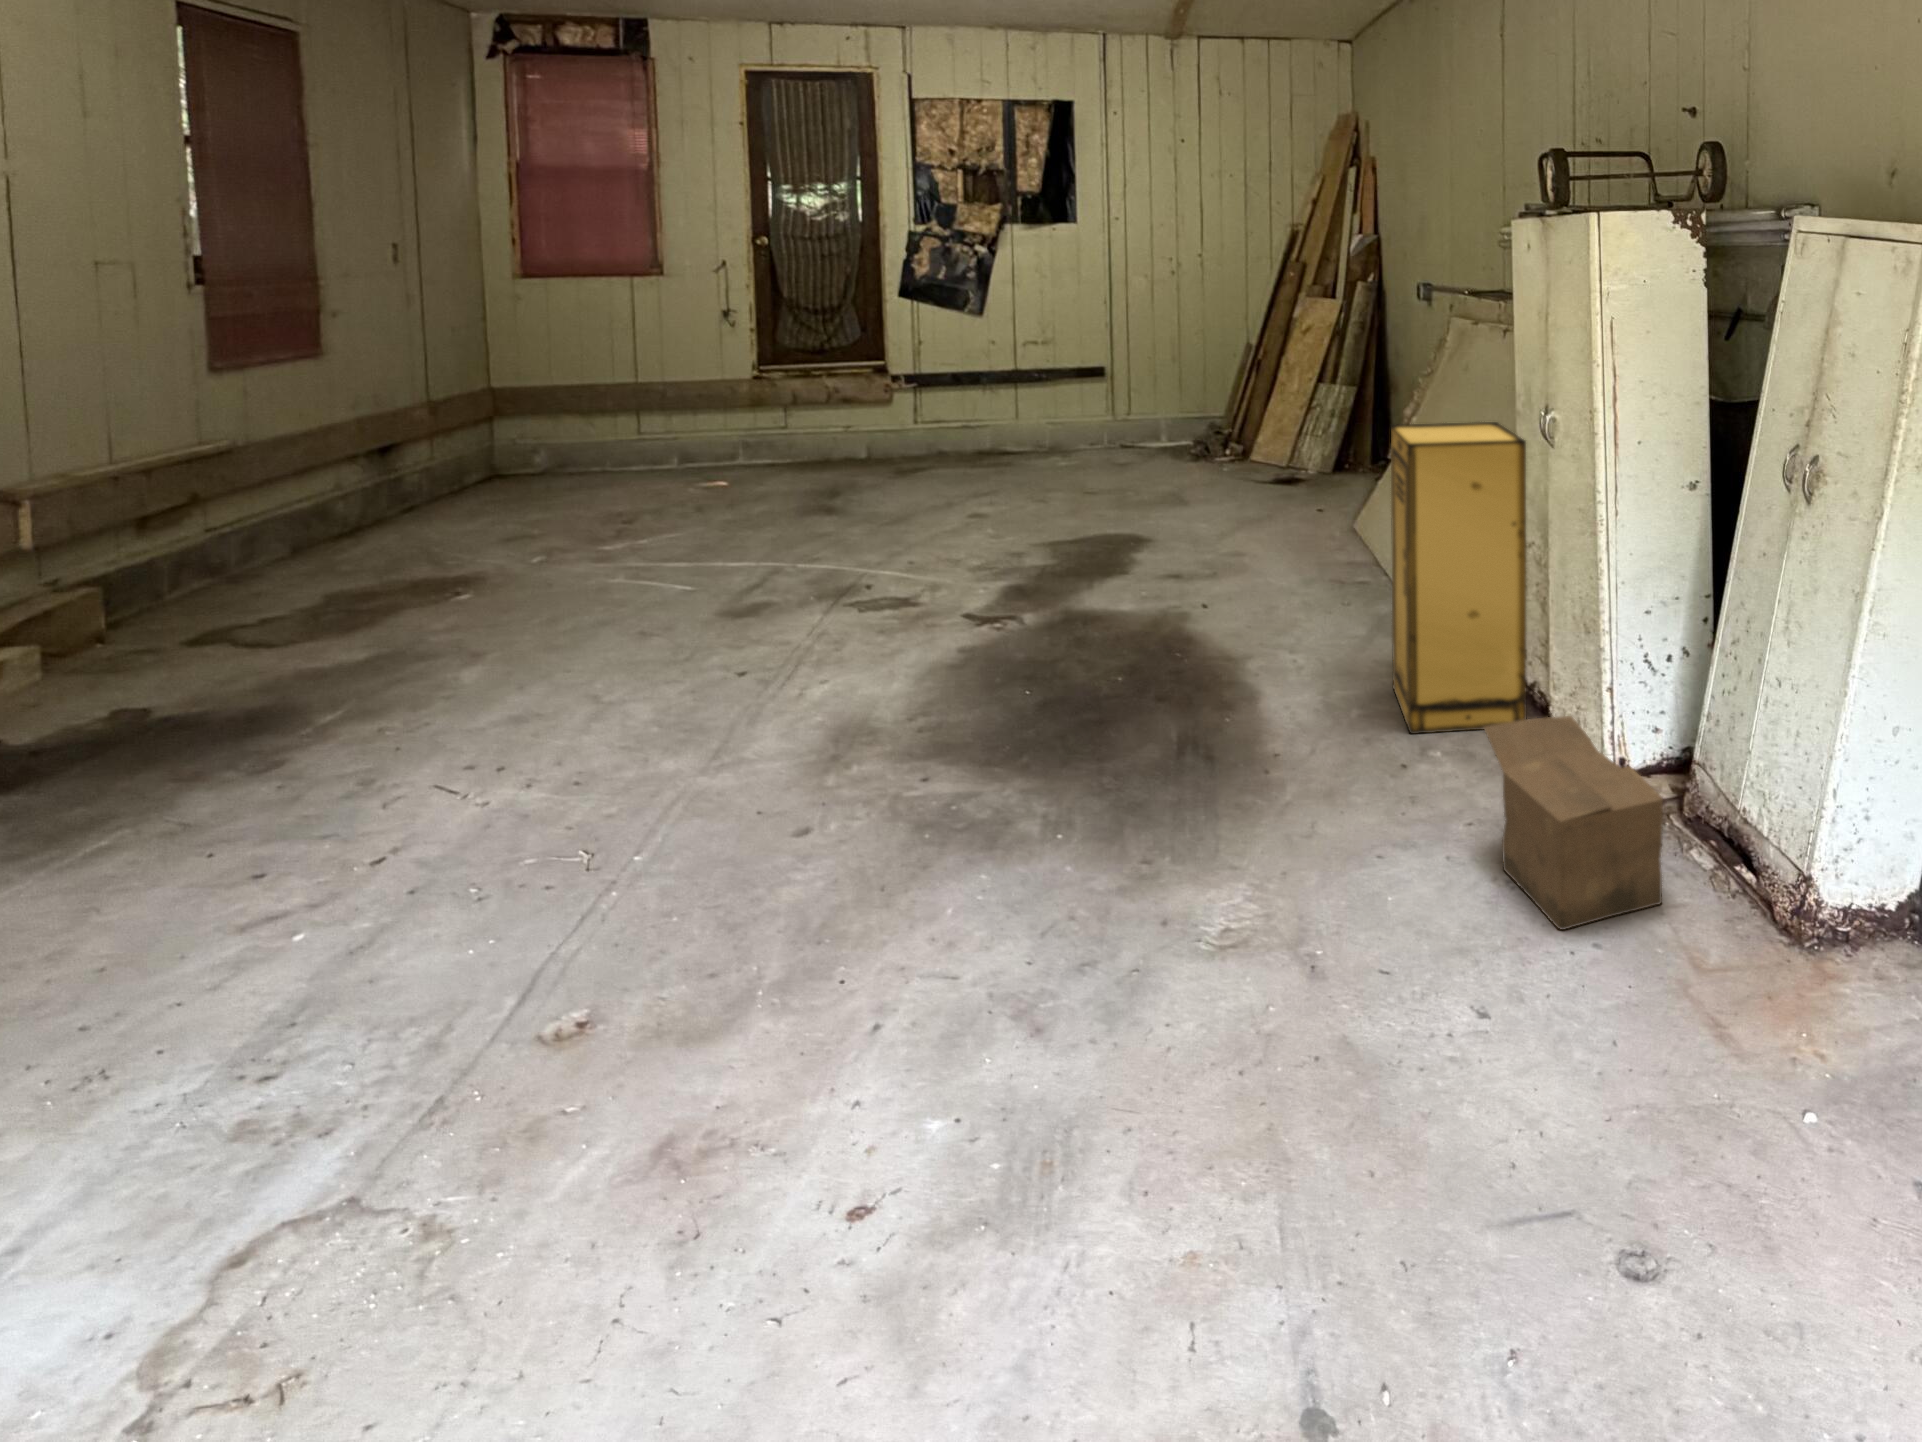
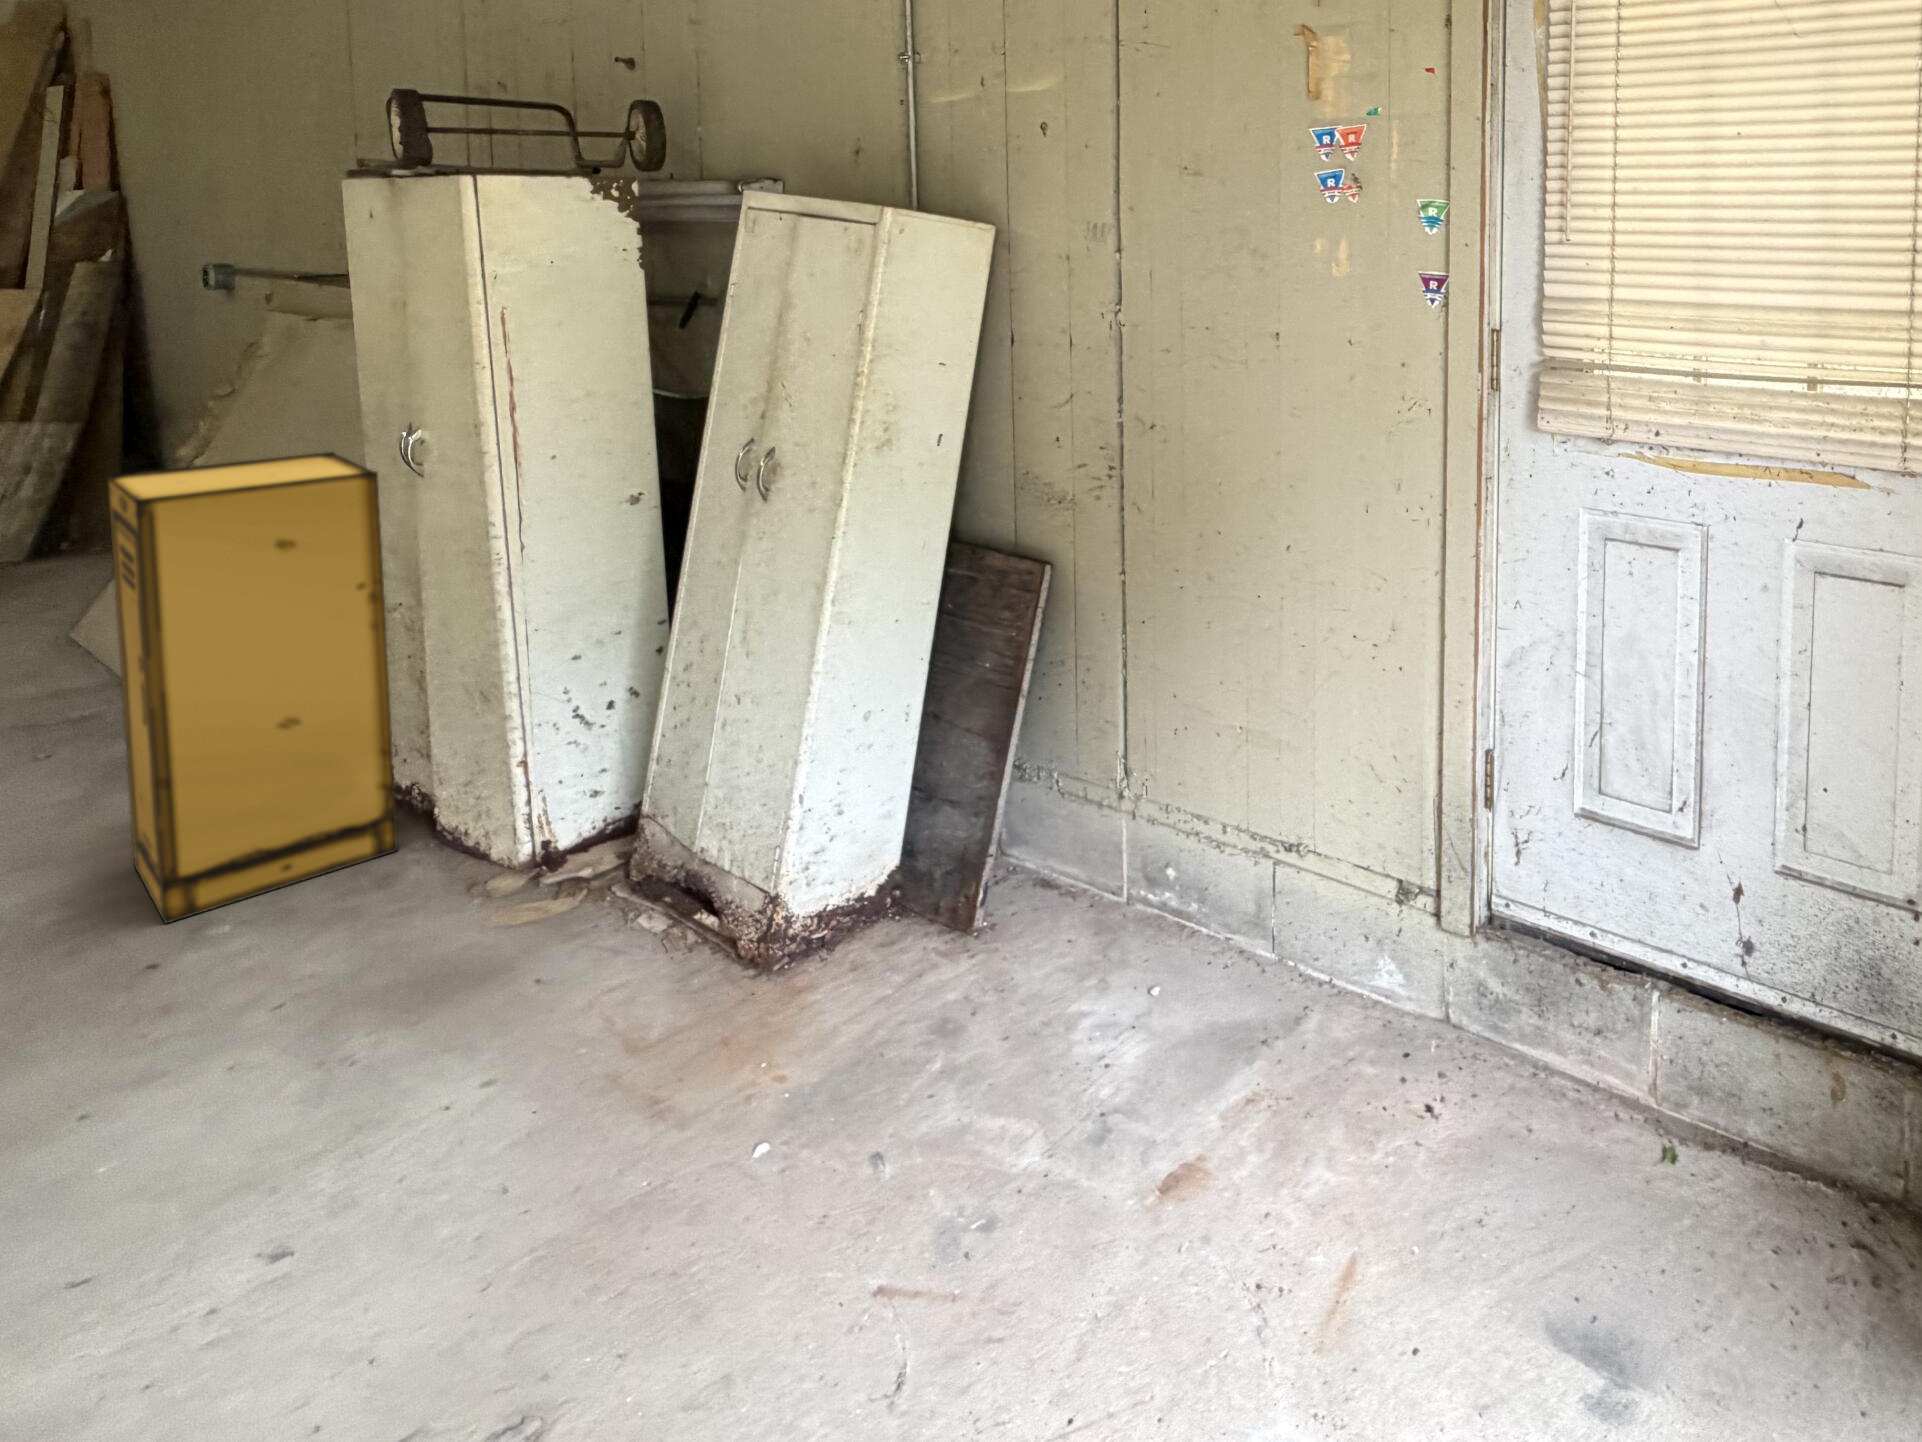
cardboard box: present [1483,716,1663,930] -> none [288,815,589,1089]

